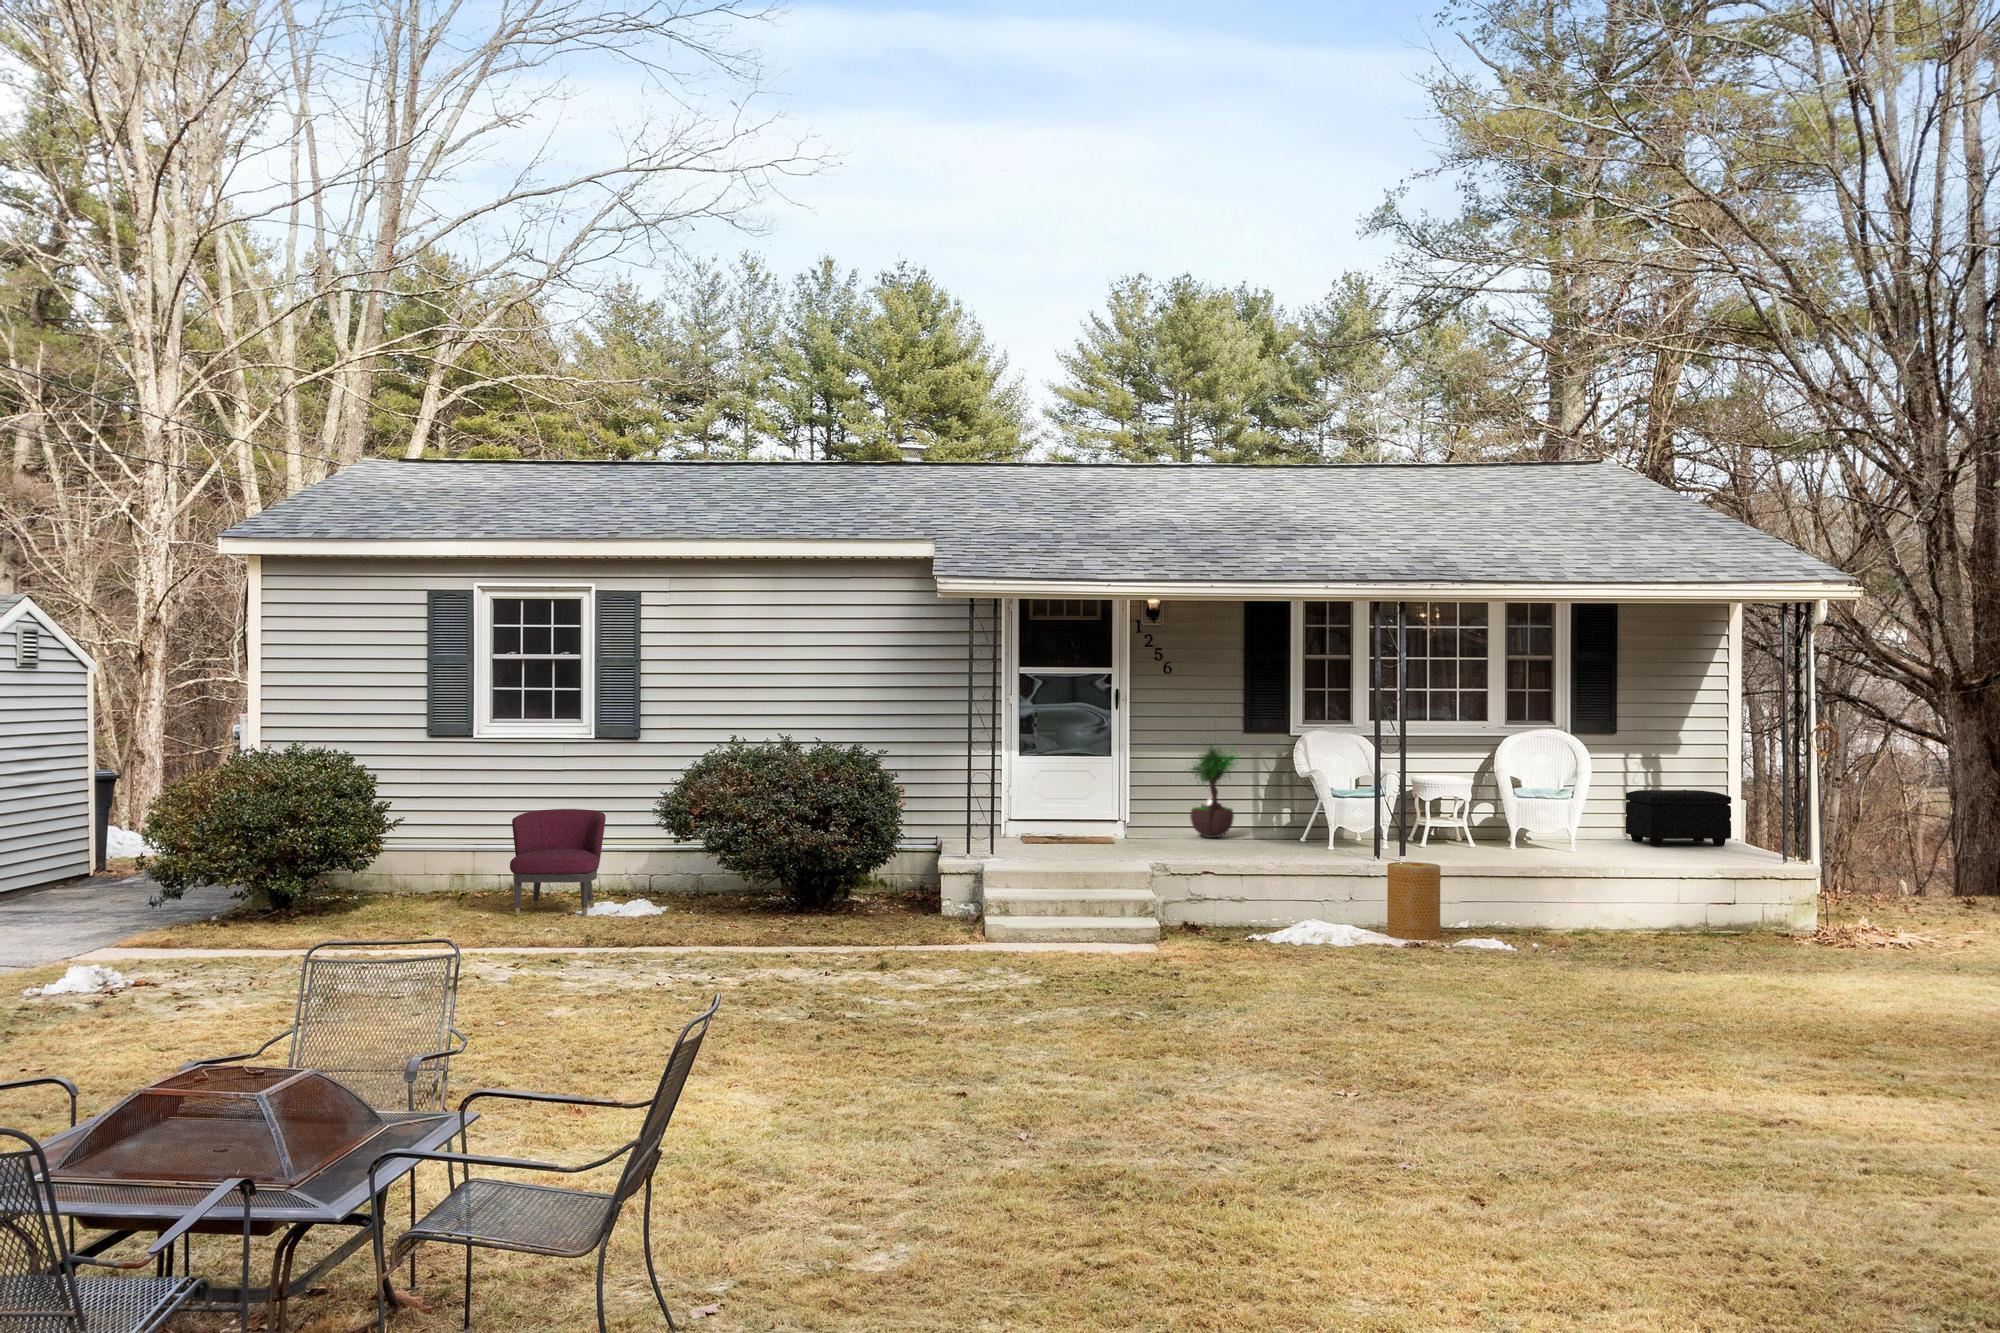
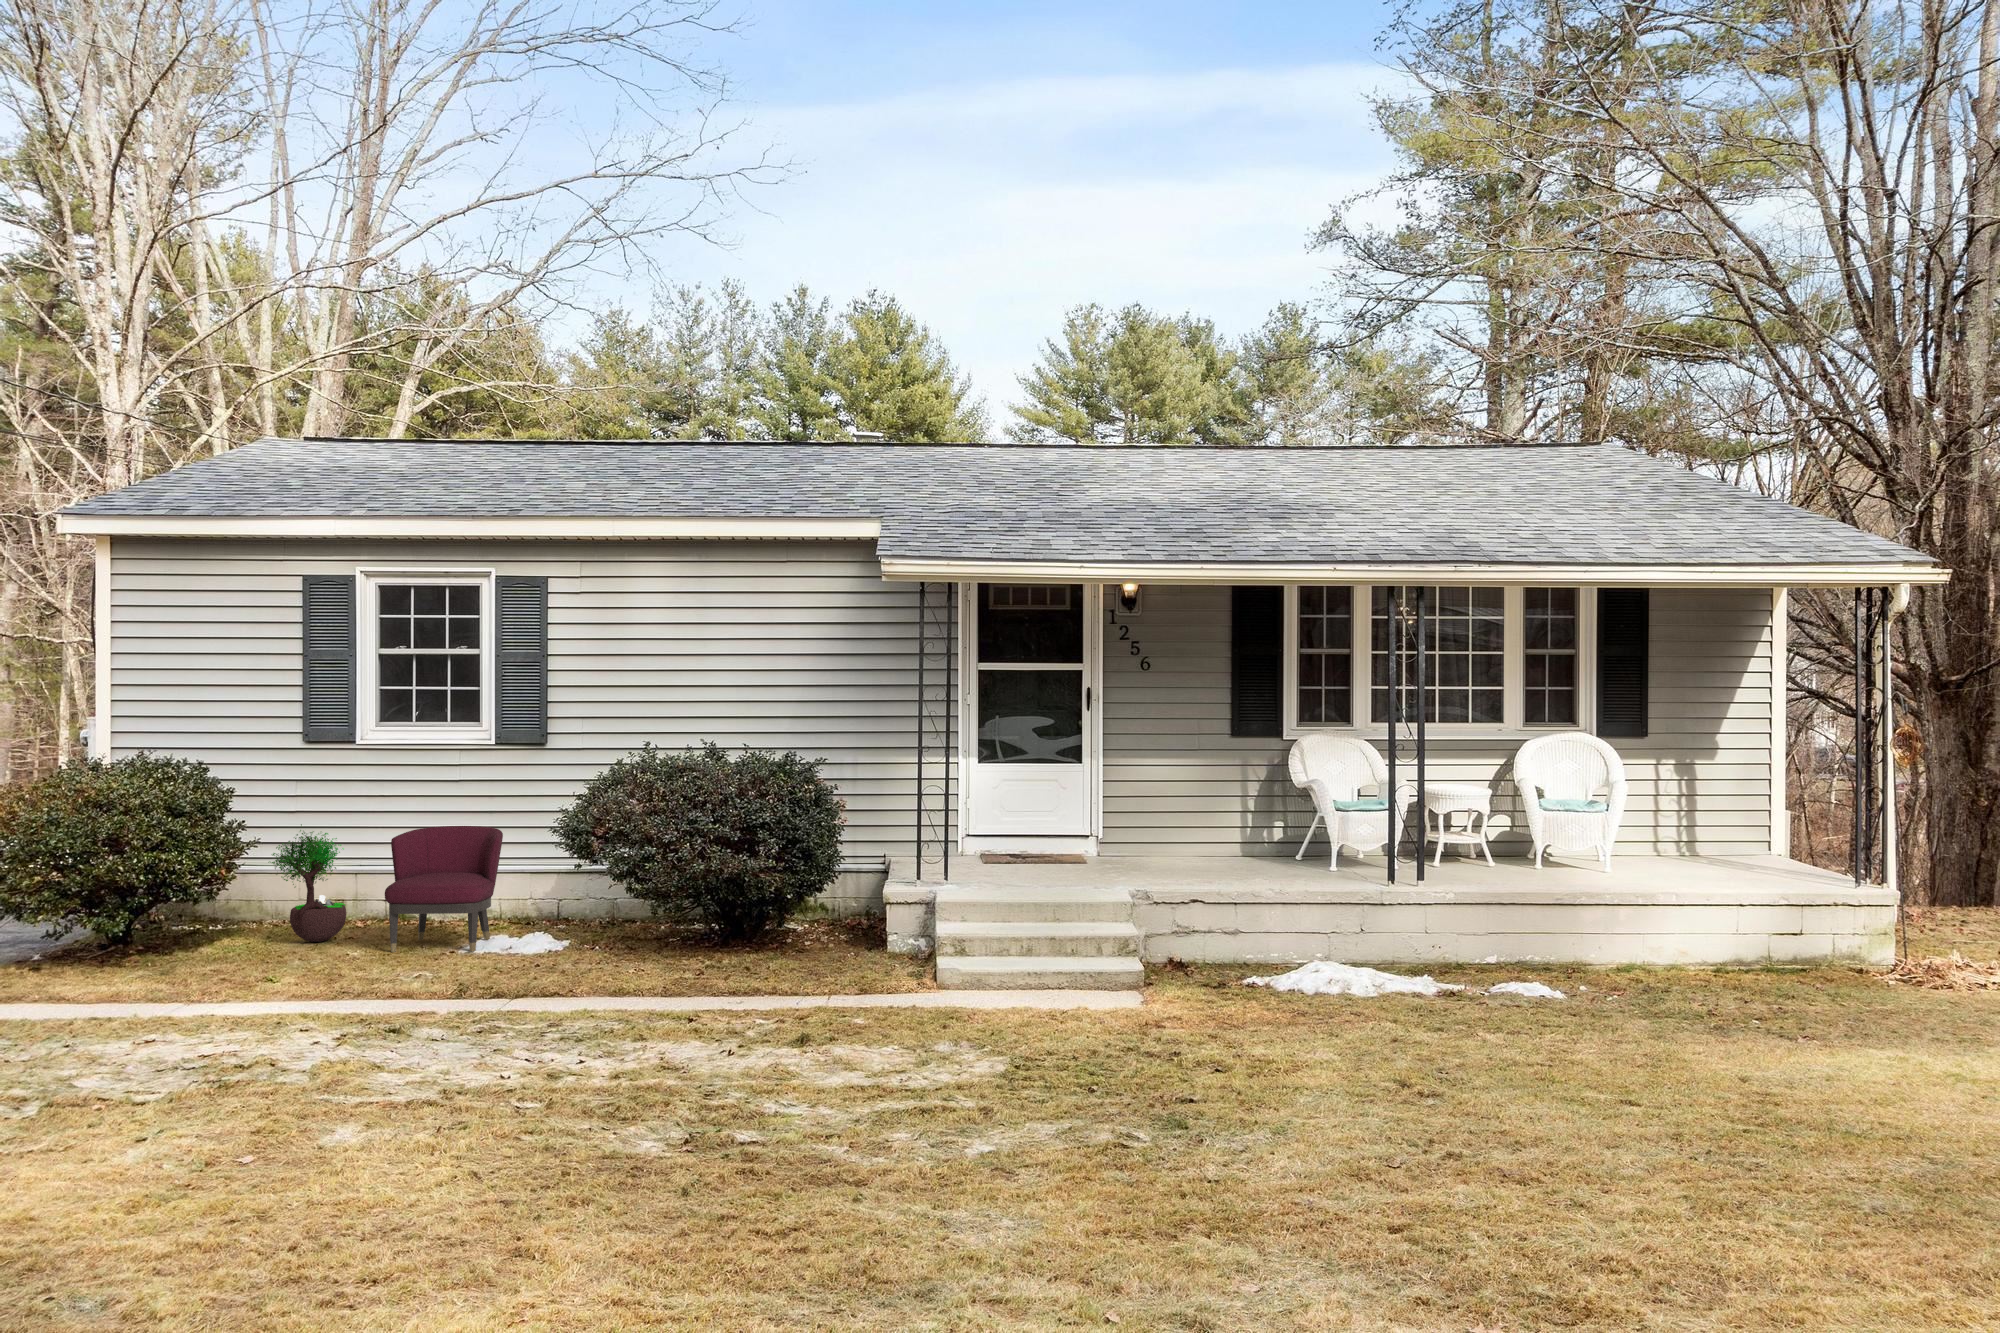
potted tree: present [1190,746,1235,838] -> present [272,824,346,942]
footstool: present [1626,790,1731,846] -> none [1656,799,1780,863]
basket: present [1387,862,1441,940] -> none [1409,888,1474,982]

